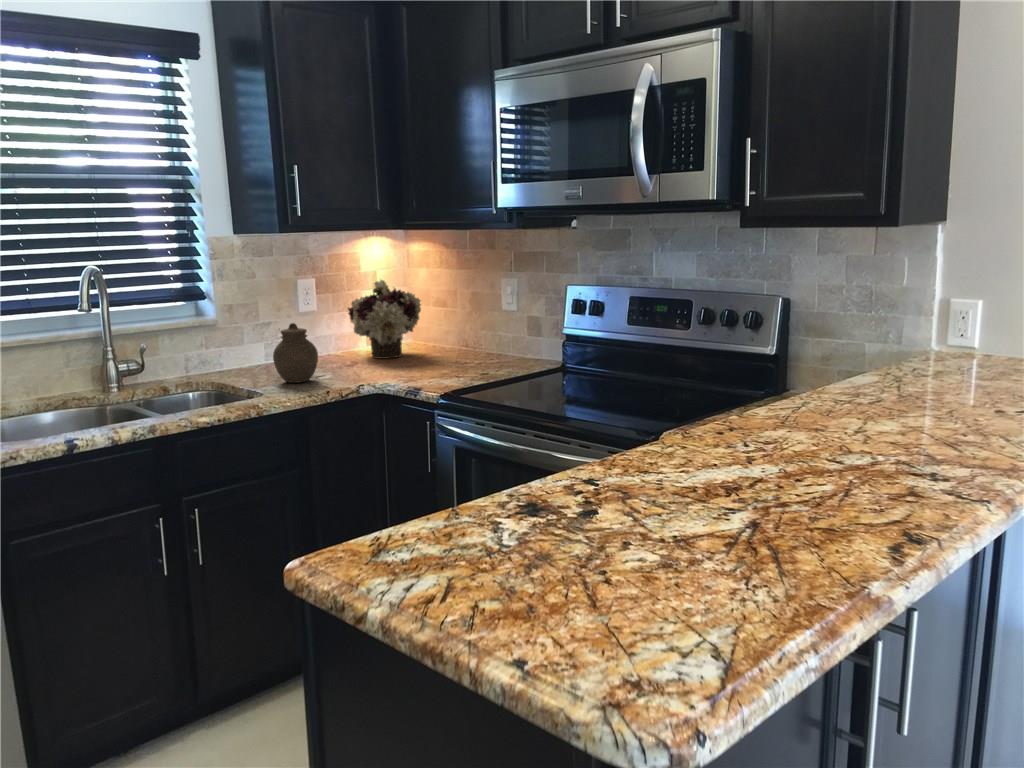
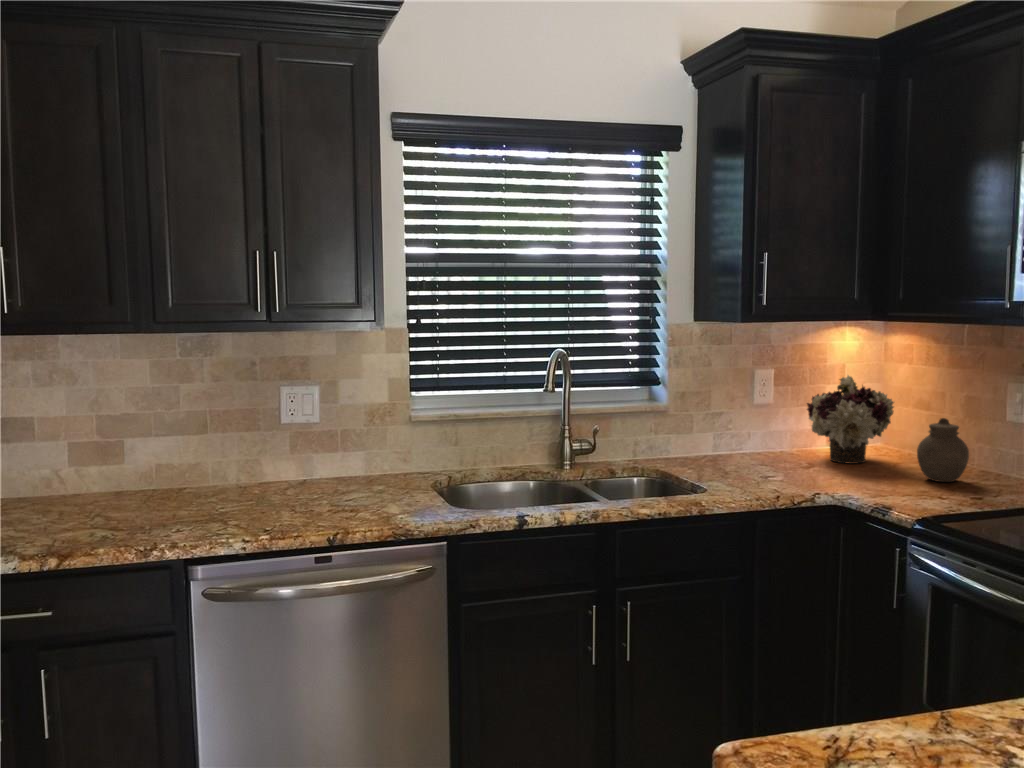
jar: present [273,323,318,383] -> present [917,418,969,482]

